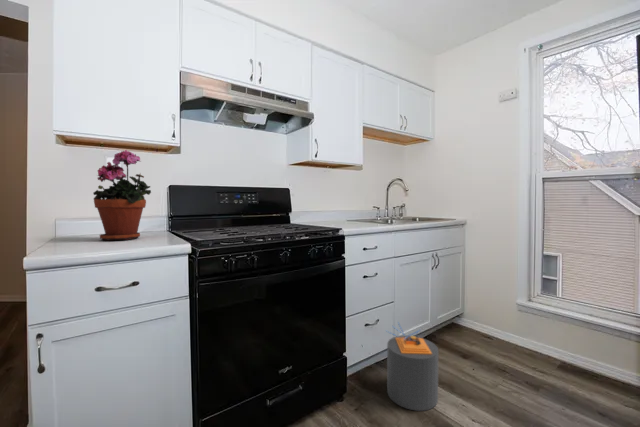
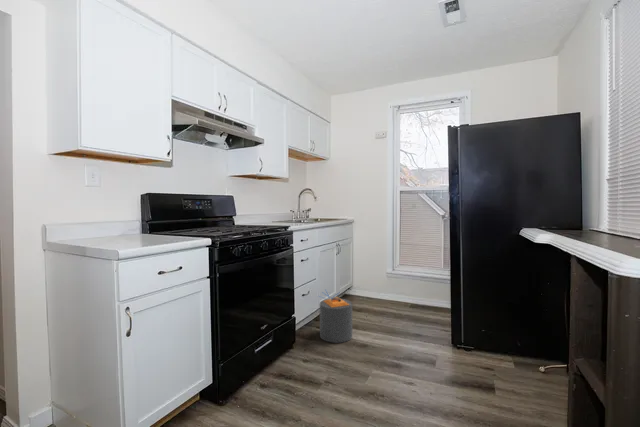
potted plant: present [93,150,151,240] -> none [107,165,160,240]

